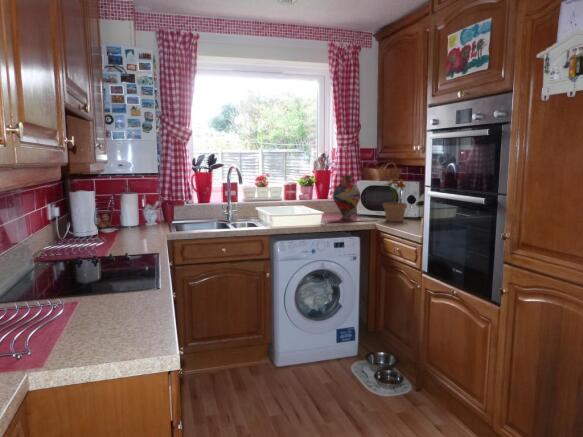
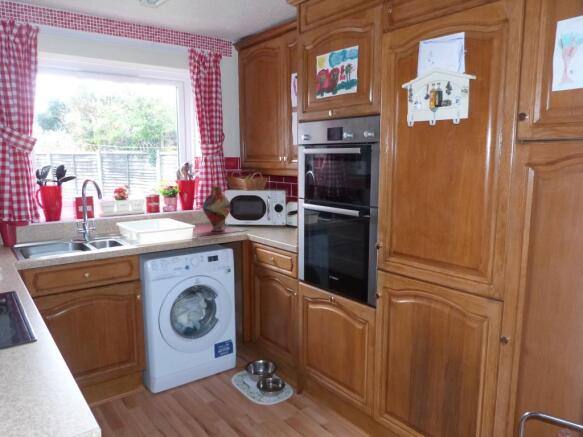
potted plant: present [383,179,407,222] -> none [250,186,276,231]

